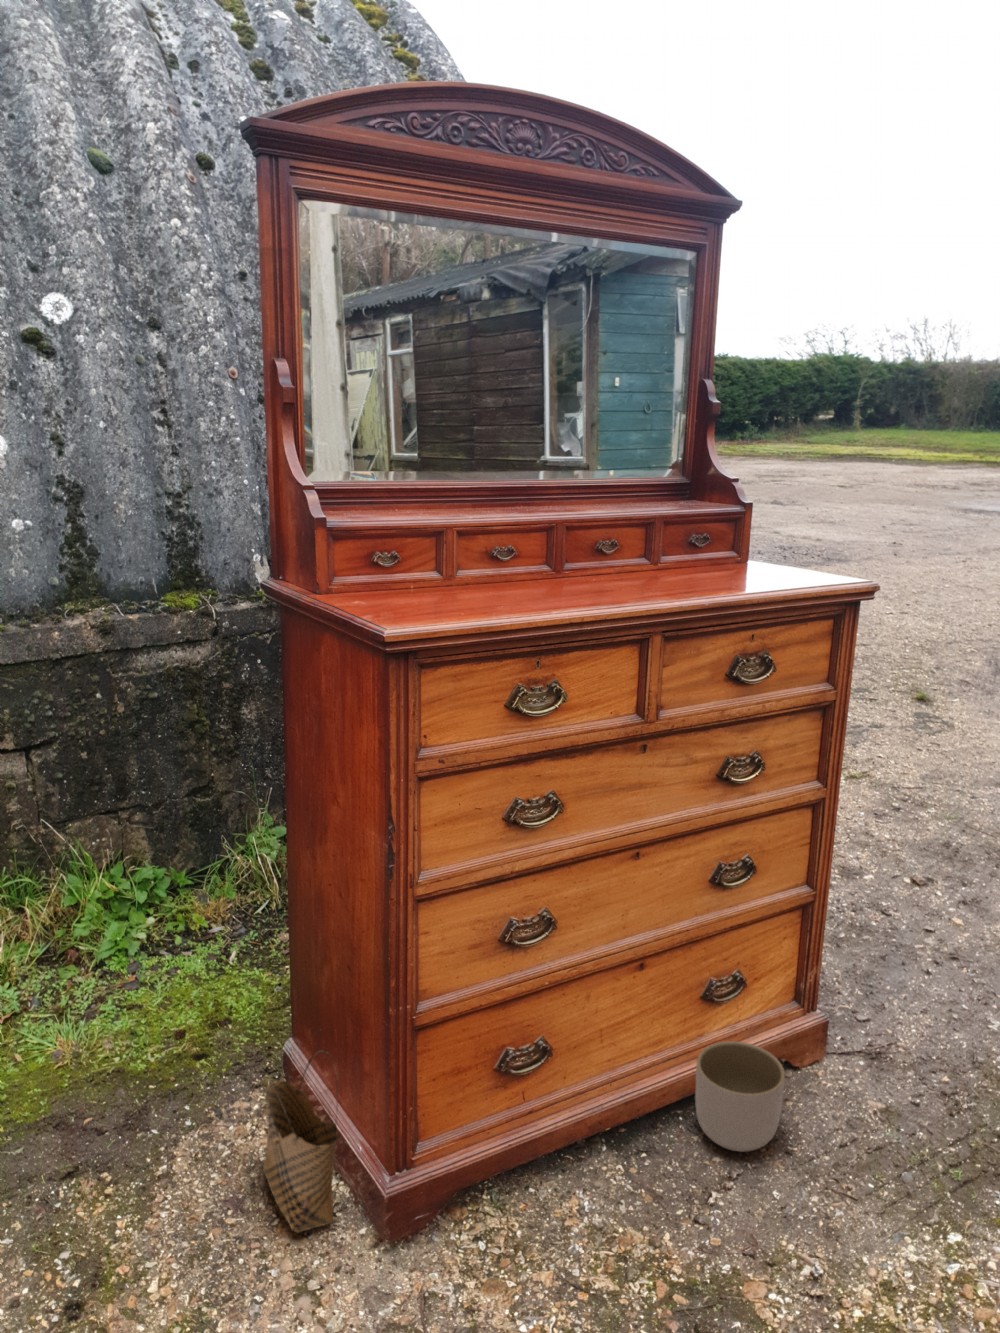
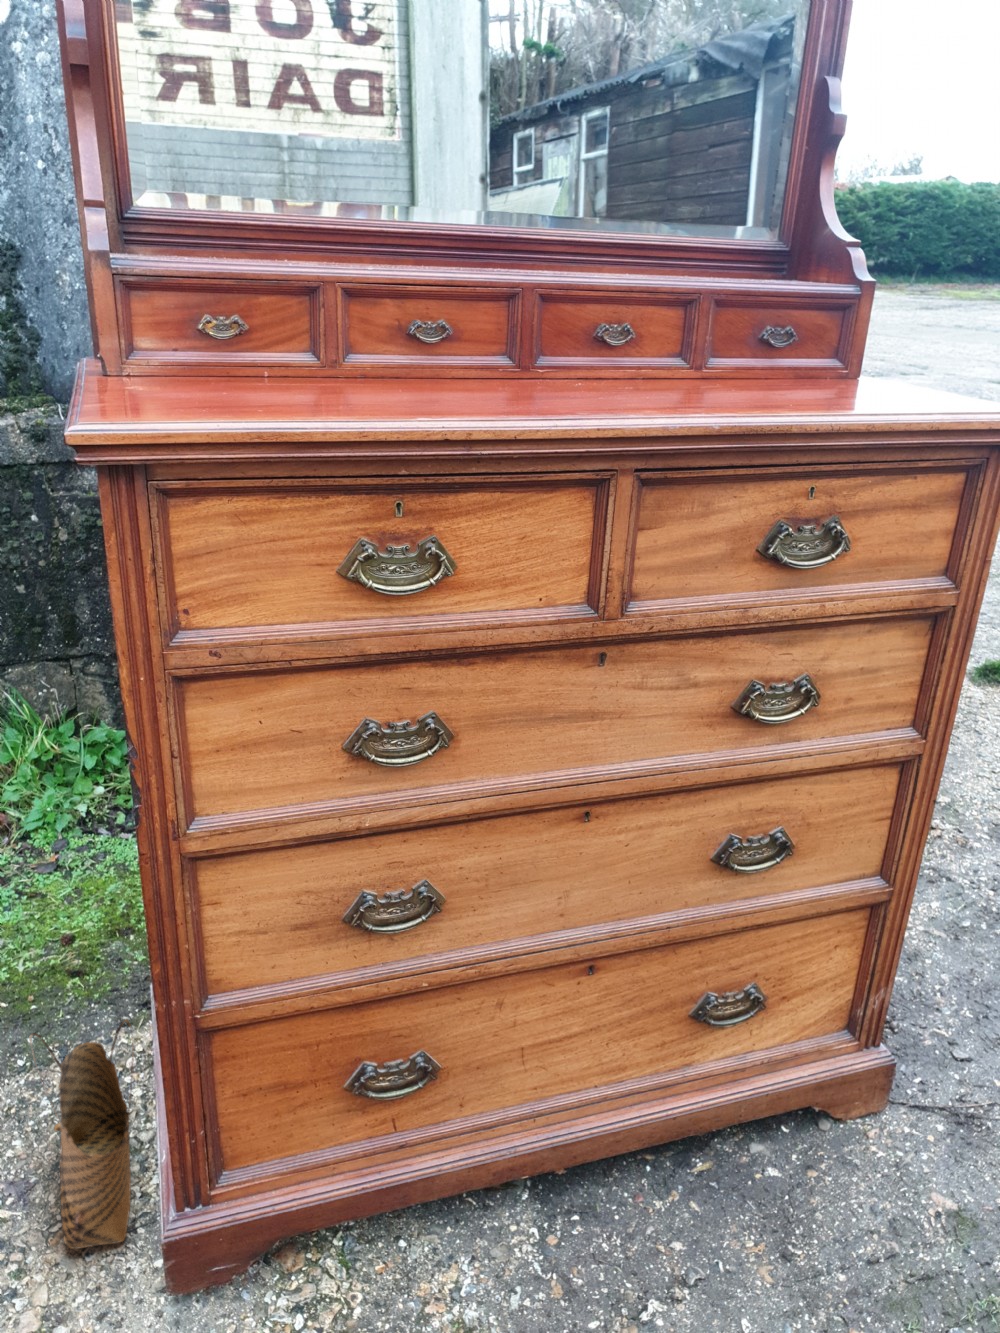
planter: present [695,1041,785,1152] -> none [662,1082,794,1246]

